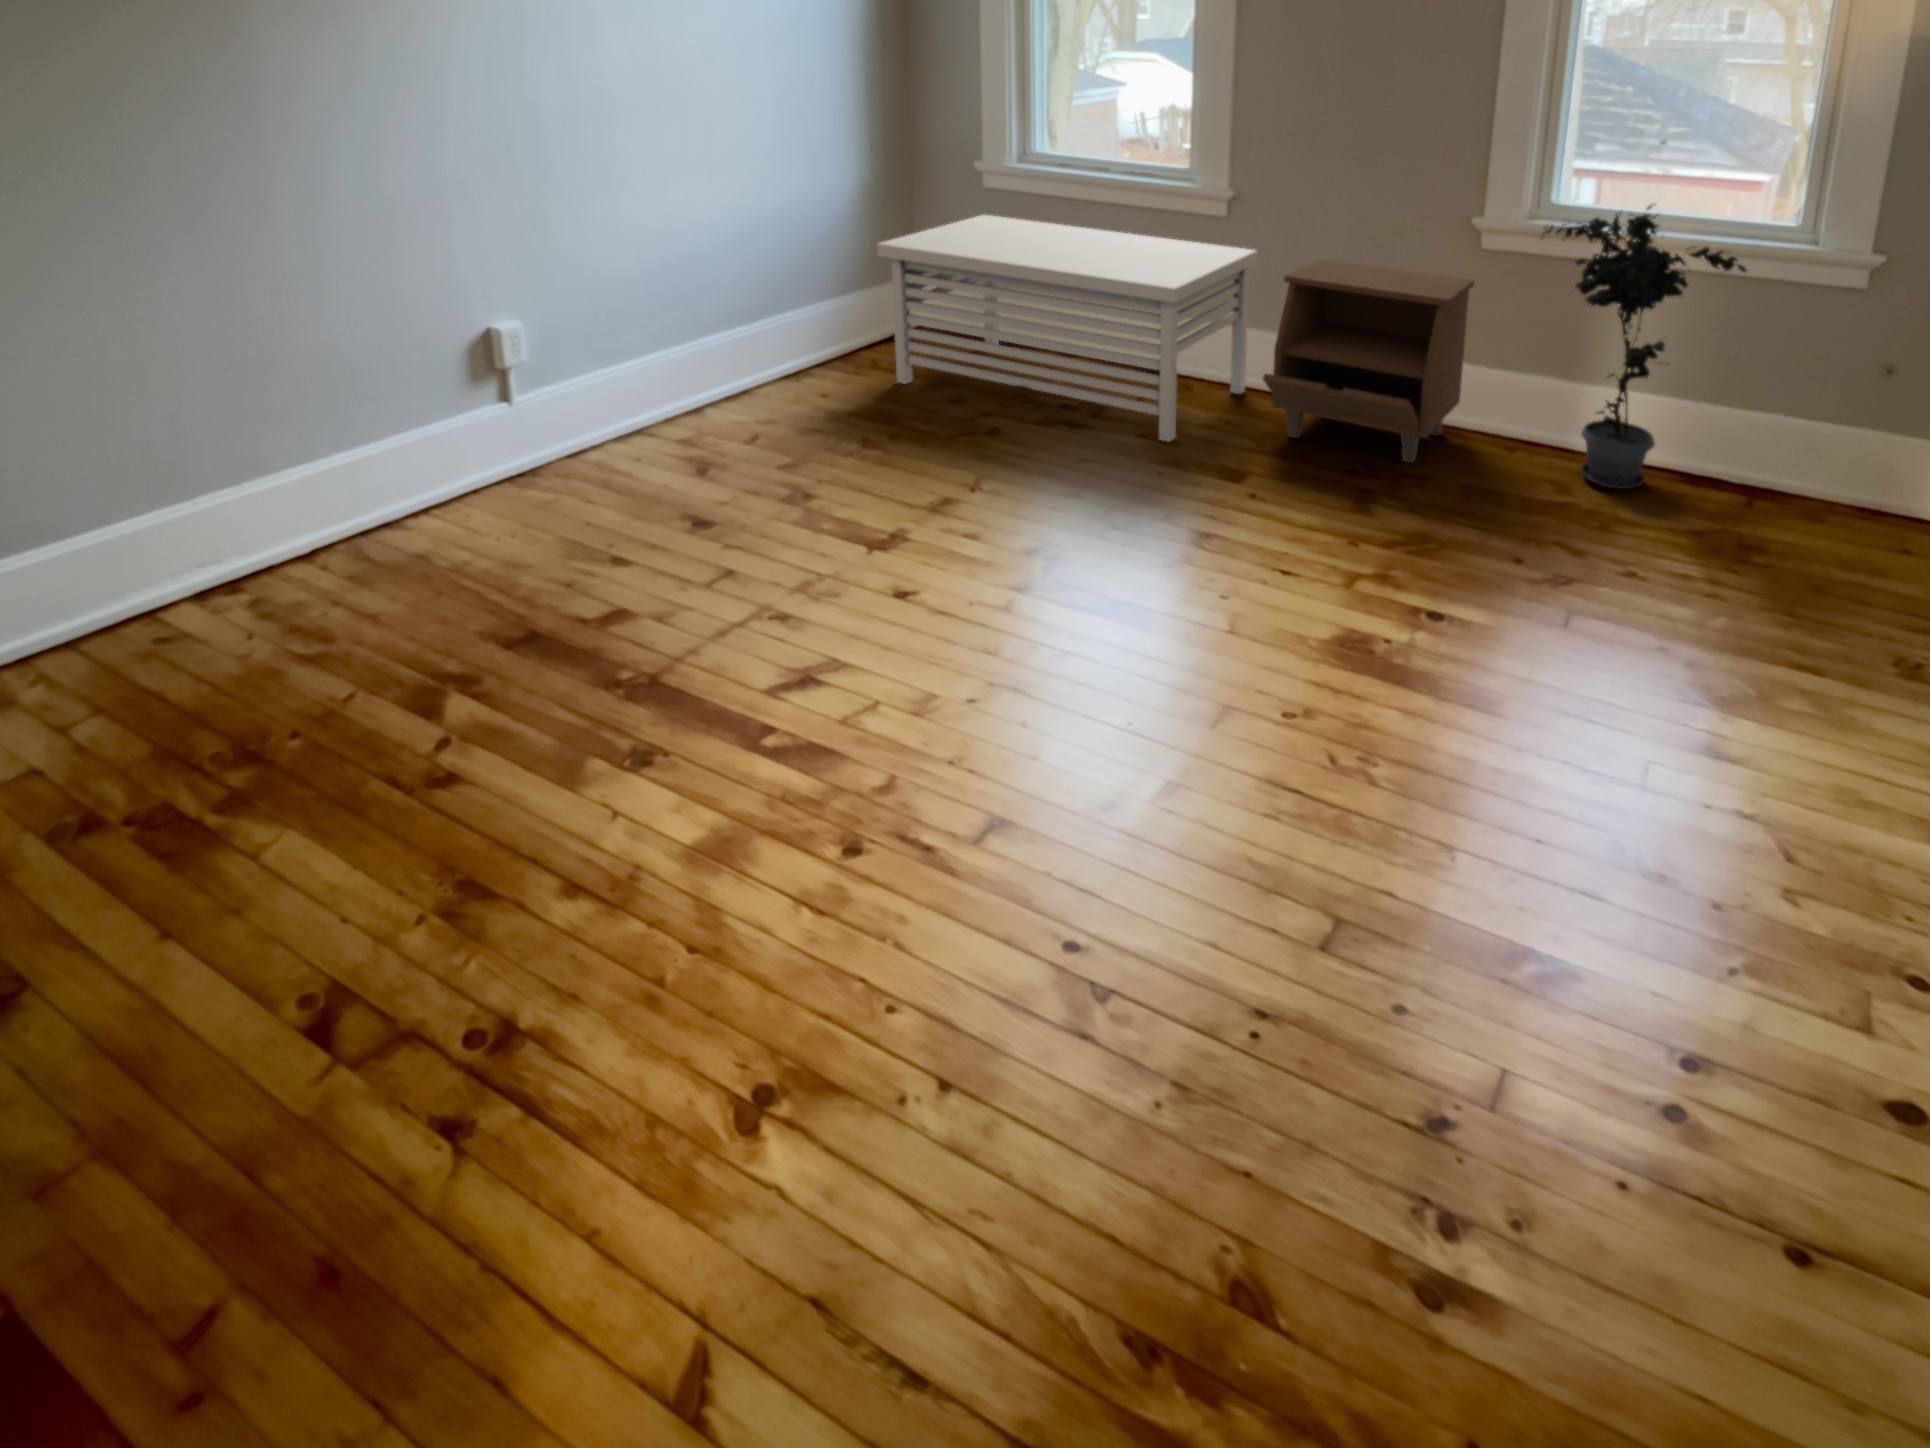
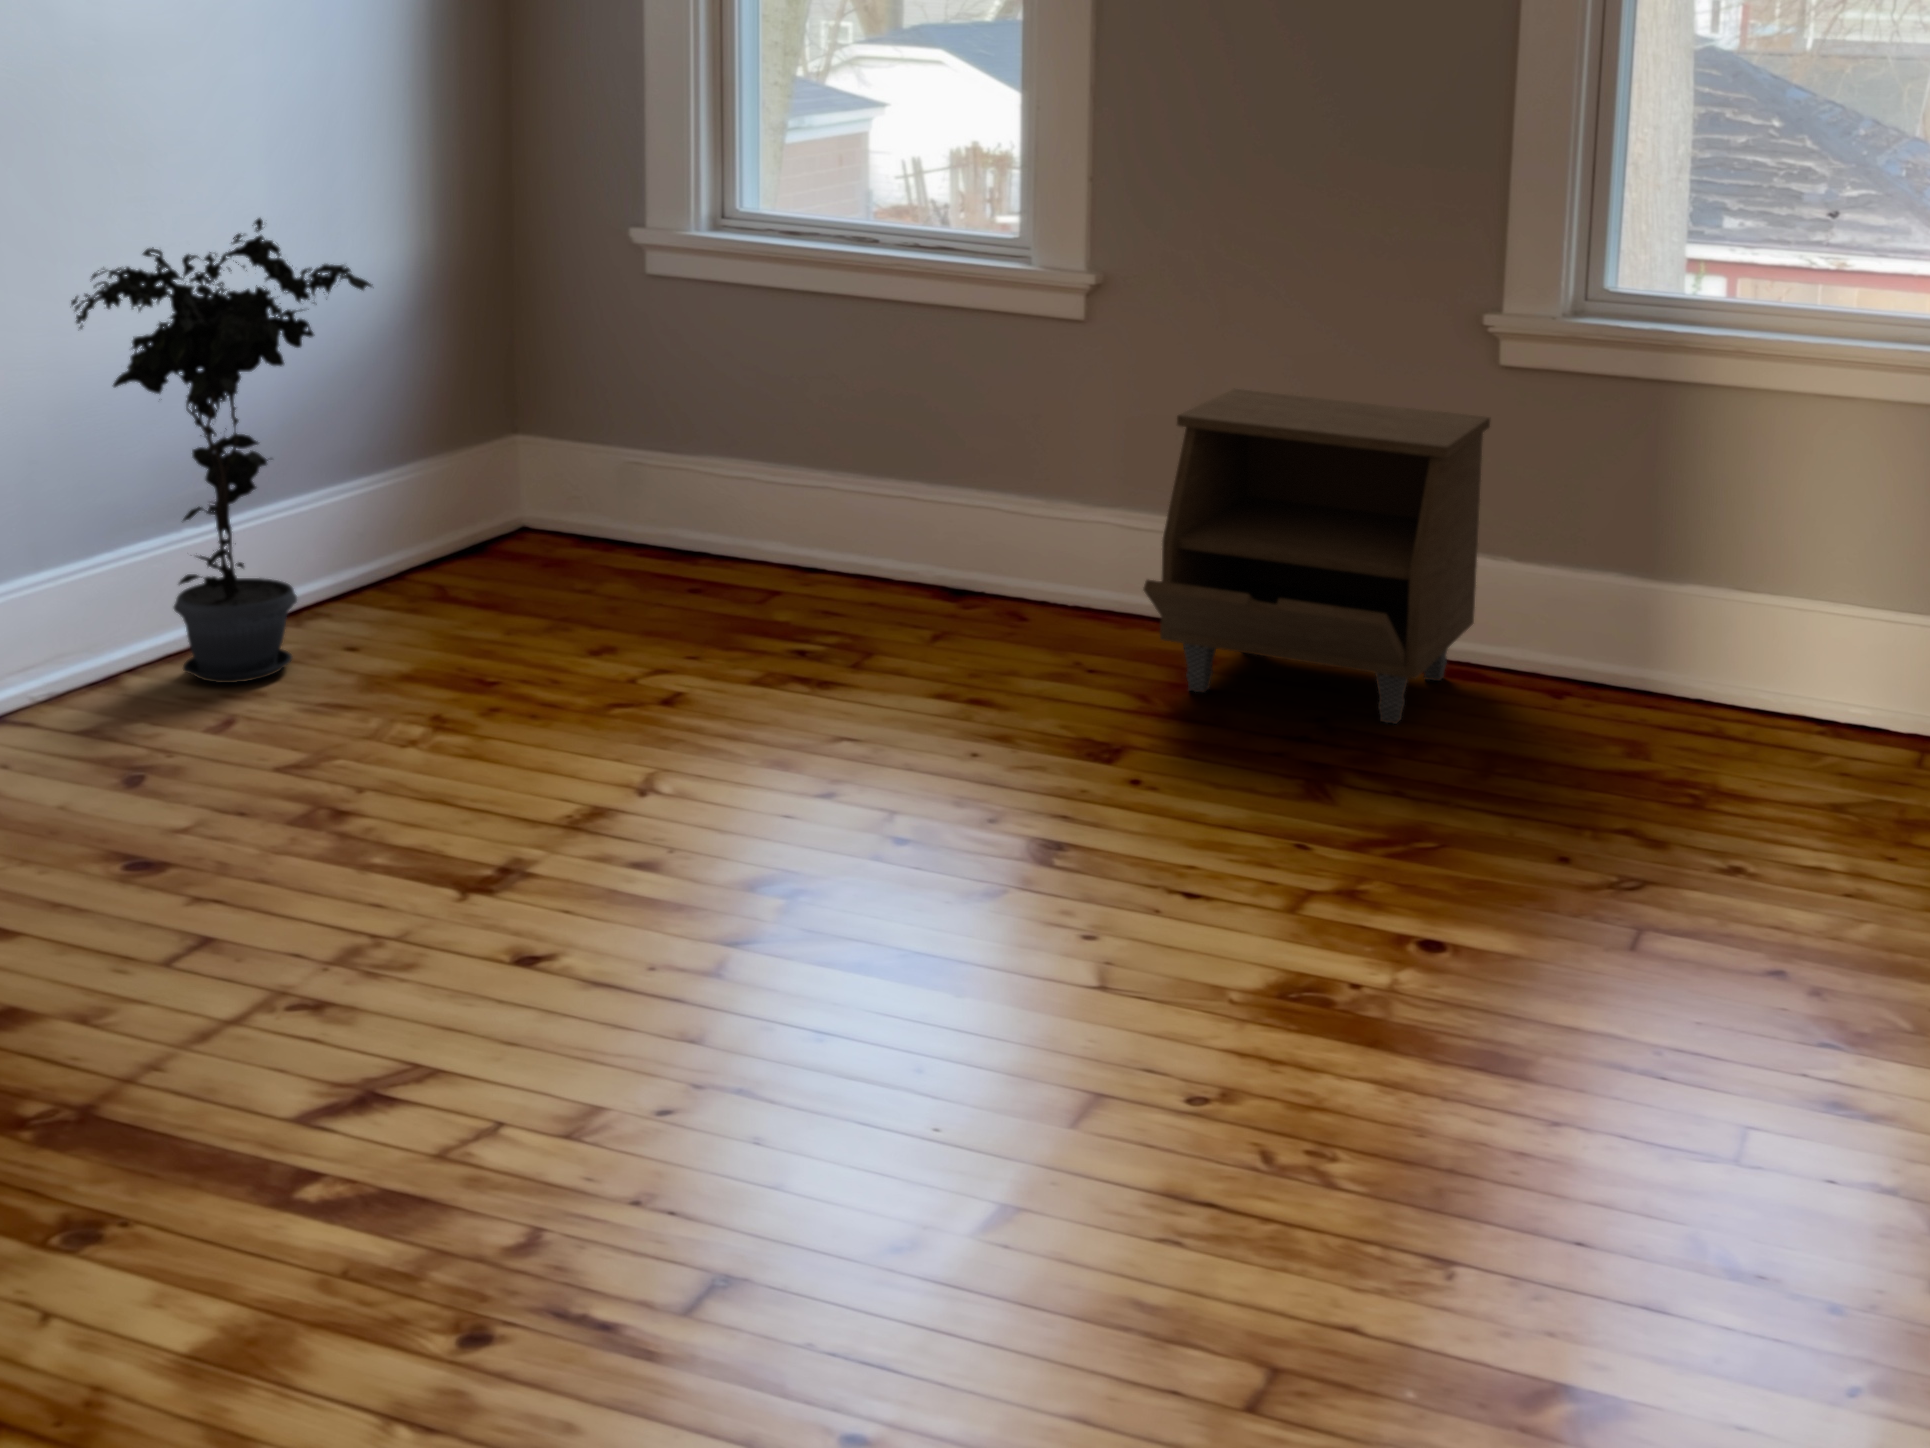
potted plant: present [1542,204,1746,489] -> present [71,218,372,683]
storage bench: present [877,214,1258,442] -> none [453,325,1132,706]

